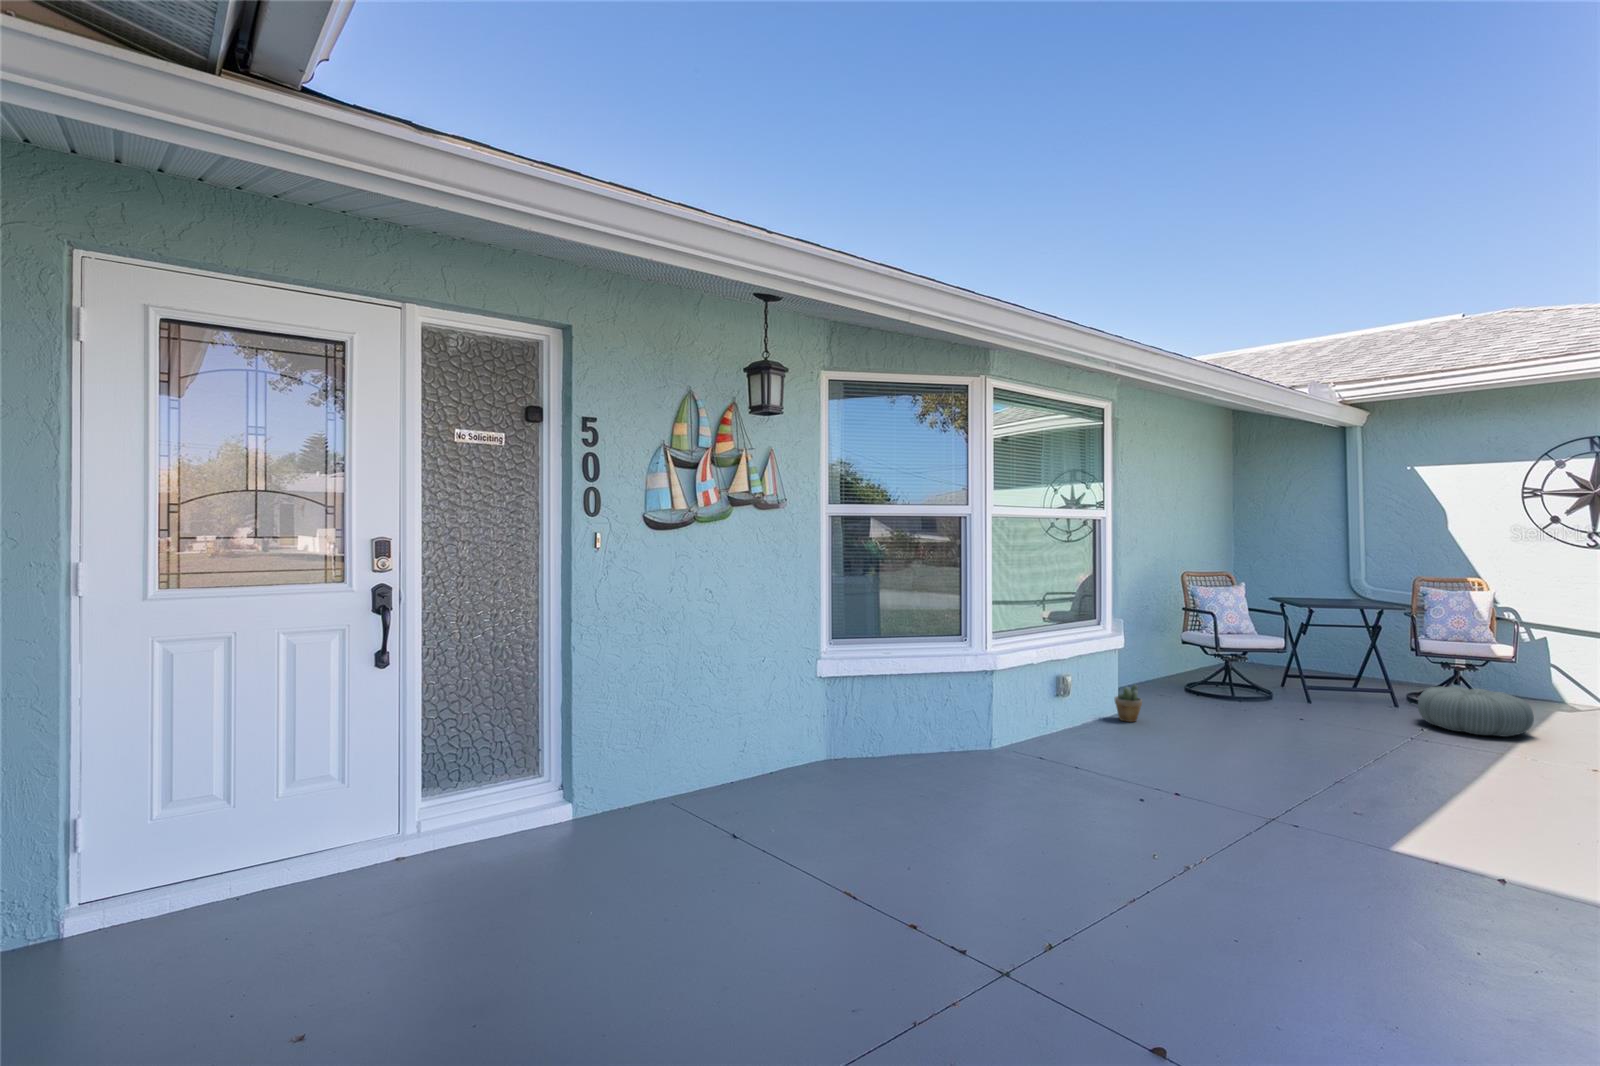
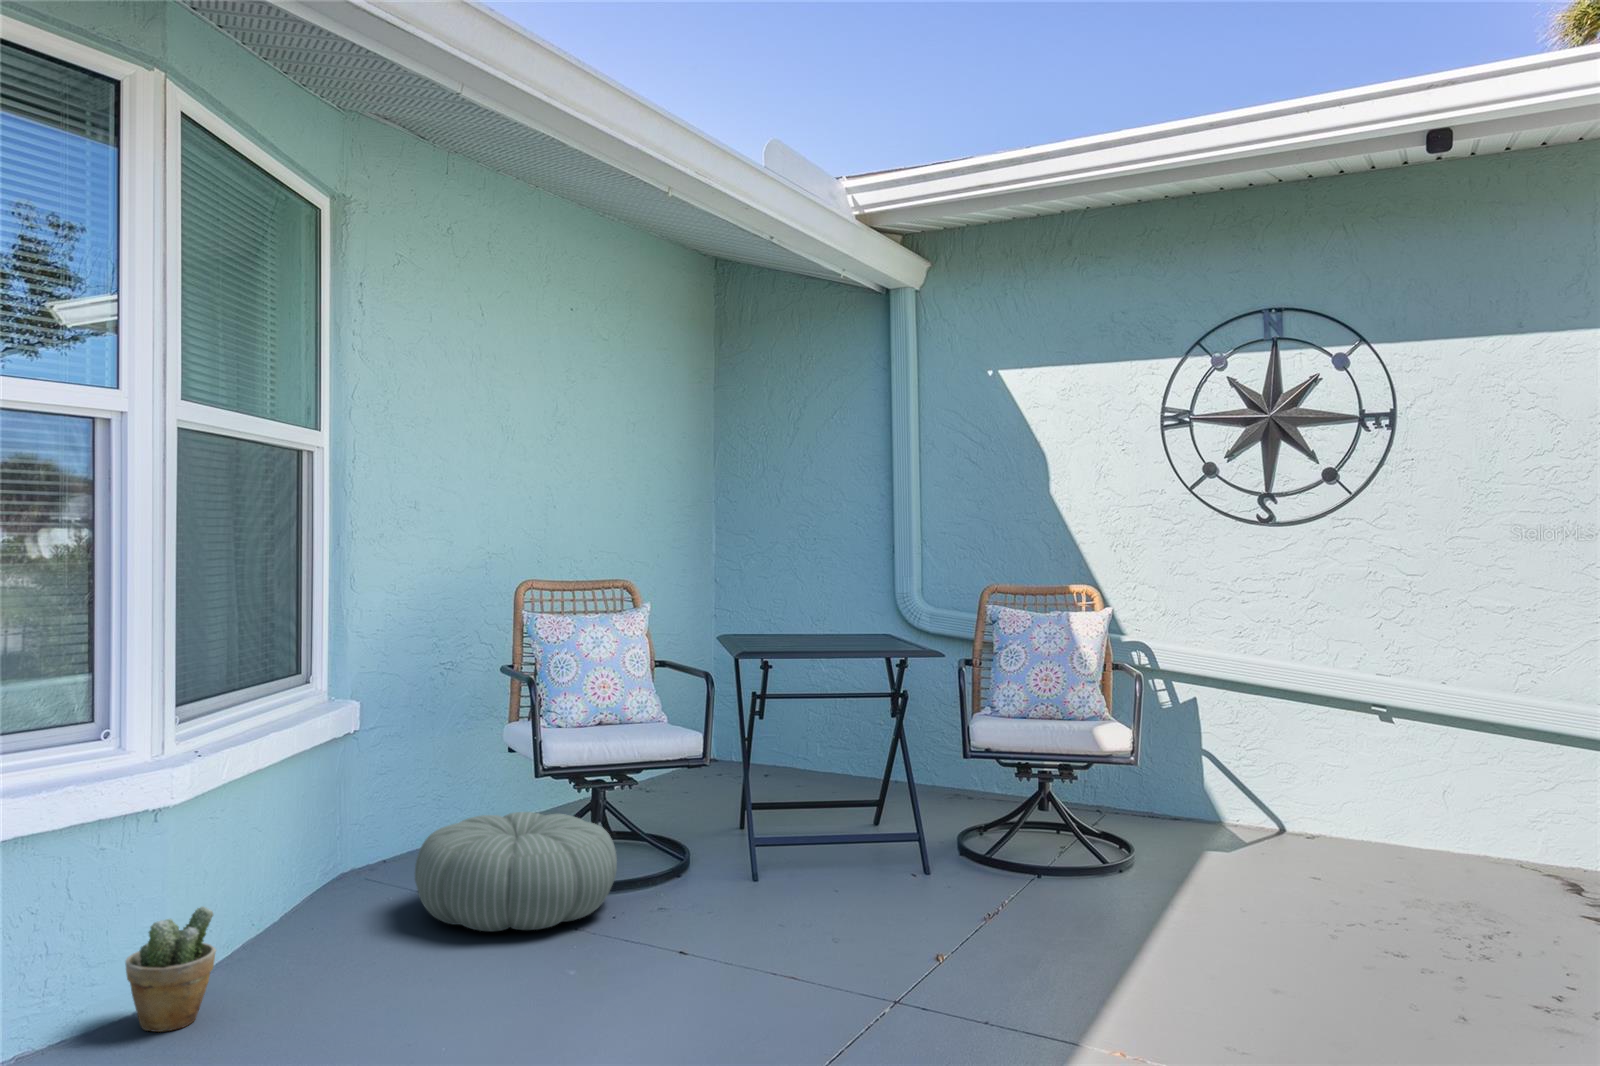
pouf: present [1418,687,1534,737] -> present [415,812,617,931]

